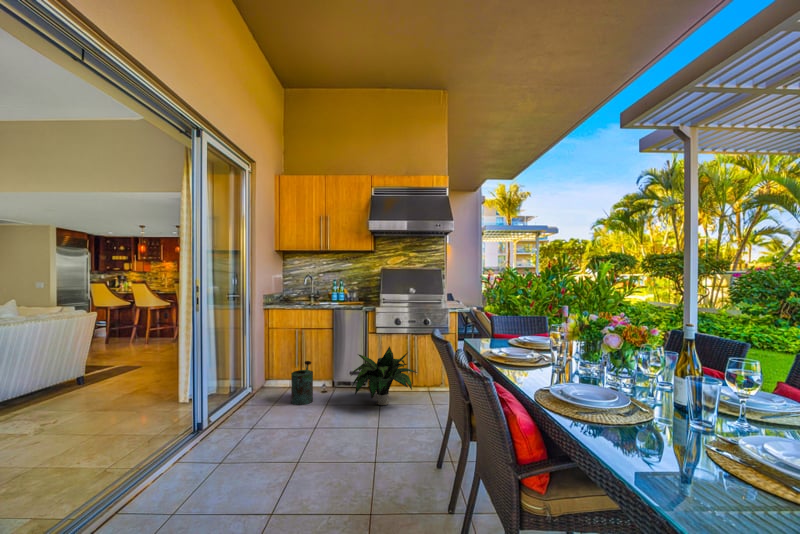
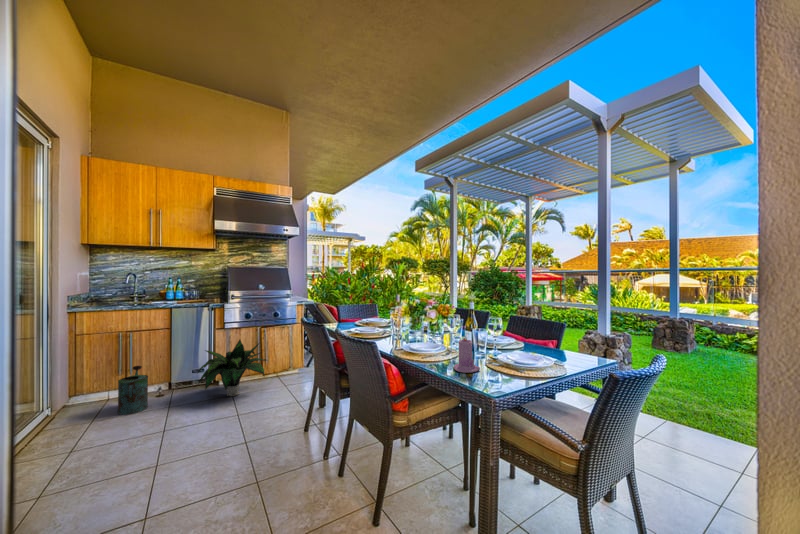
candle: none [609,397,660,463] -> present [453,338,480,373]

